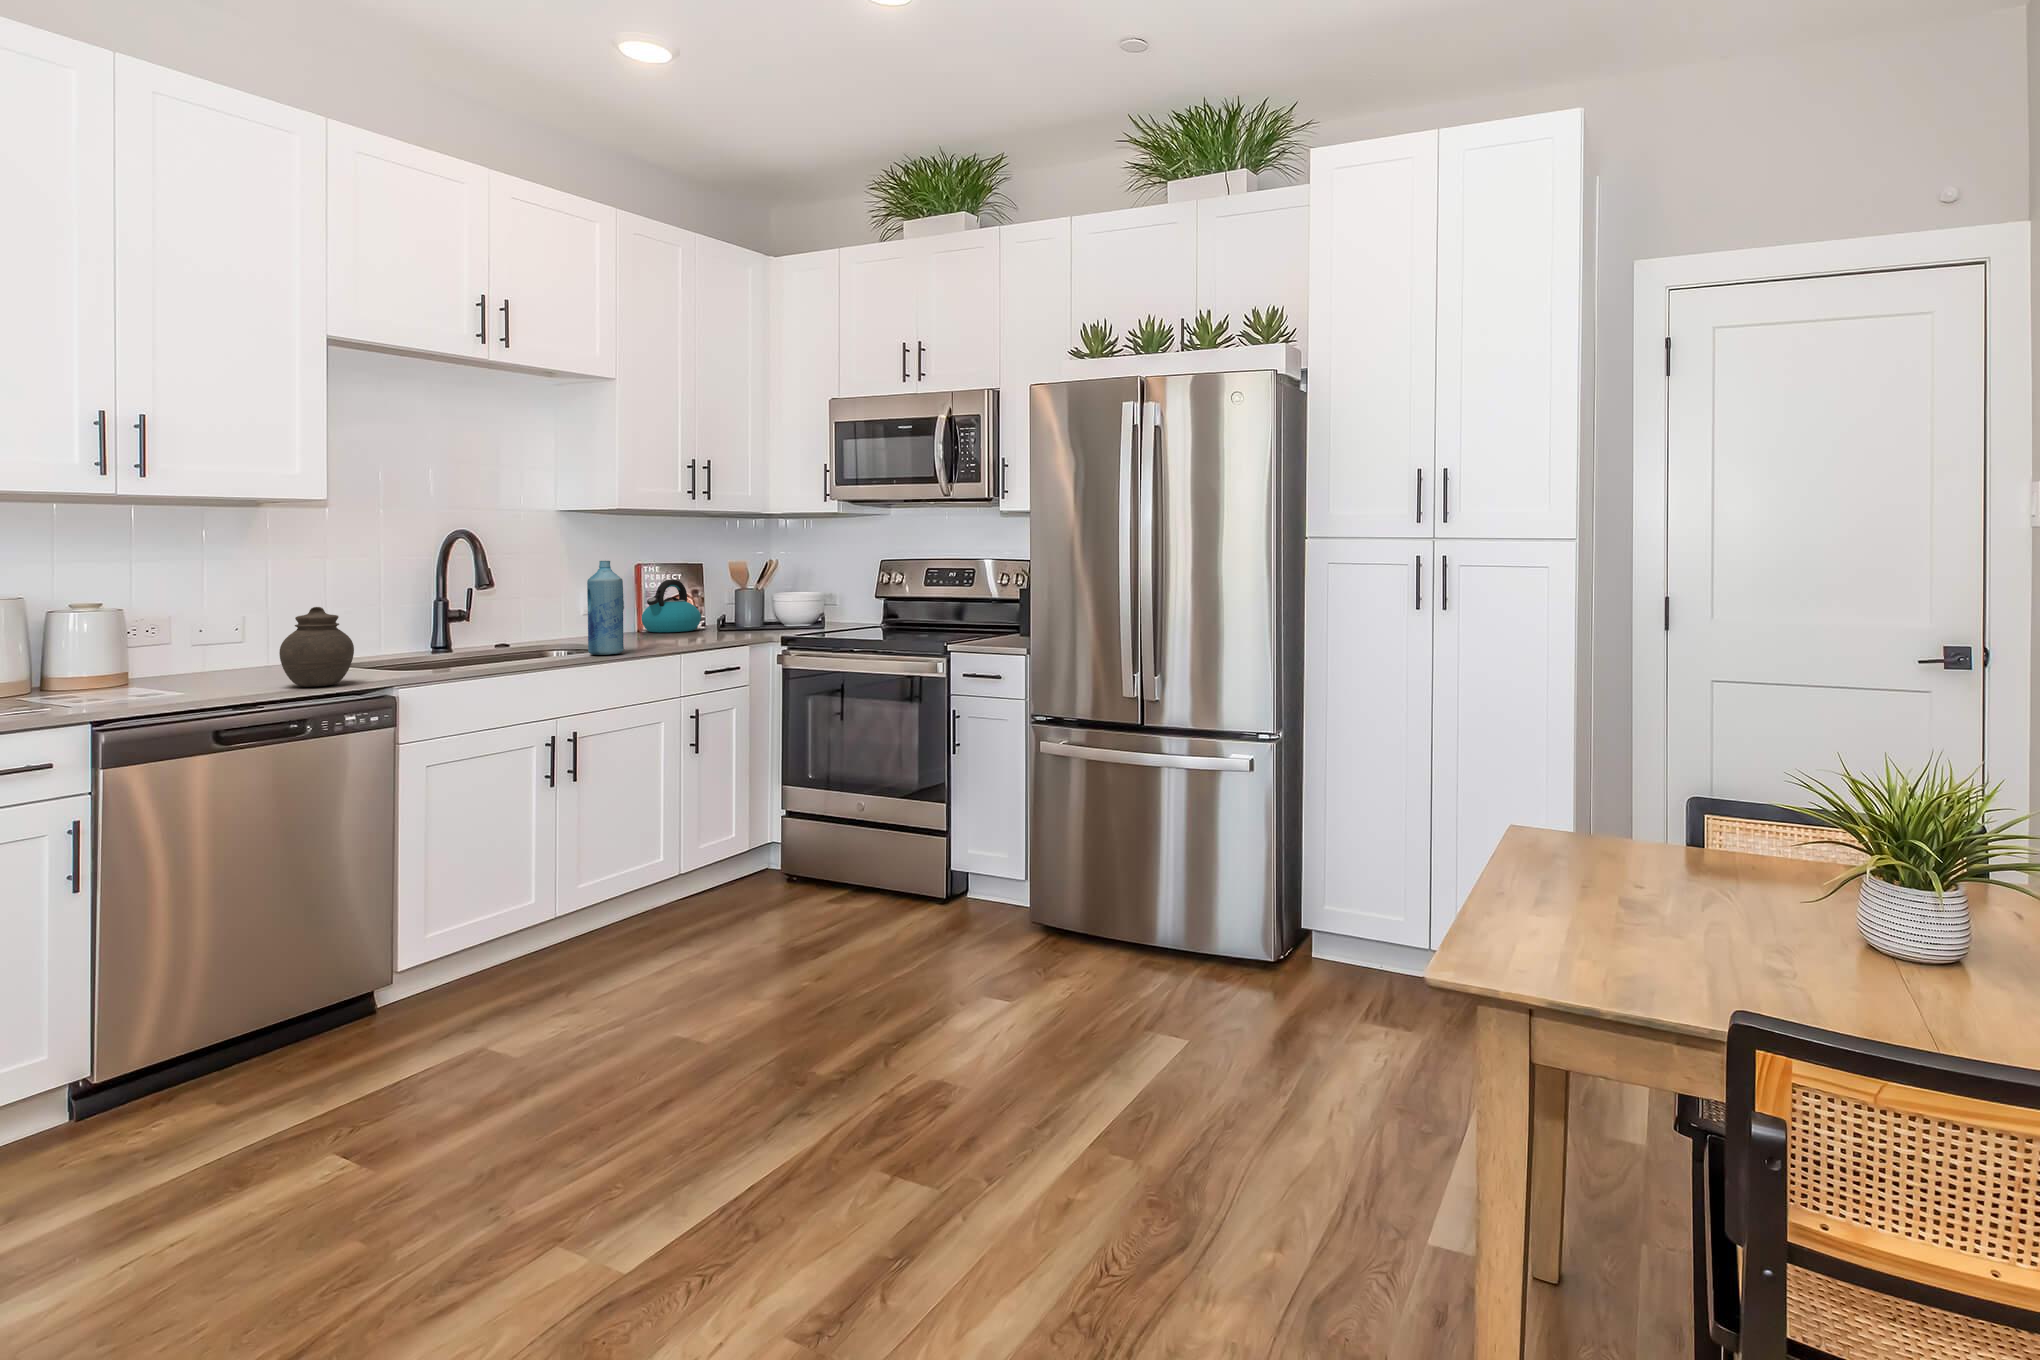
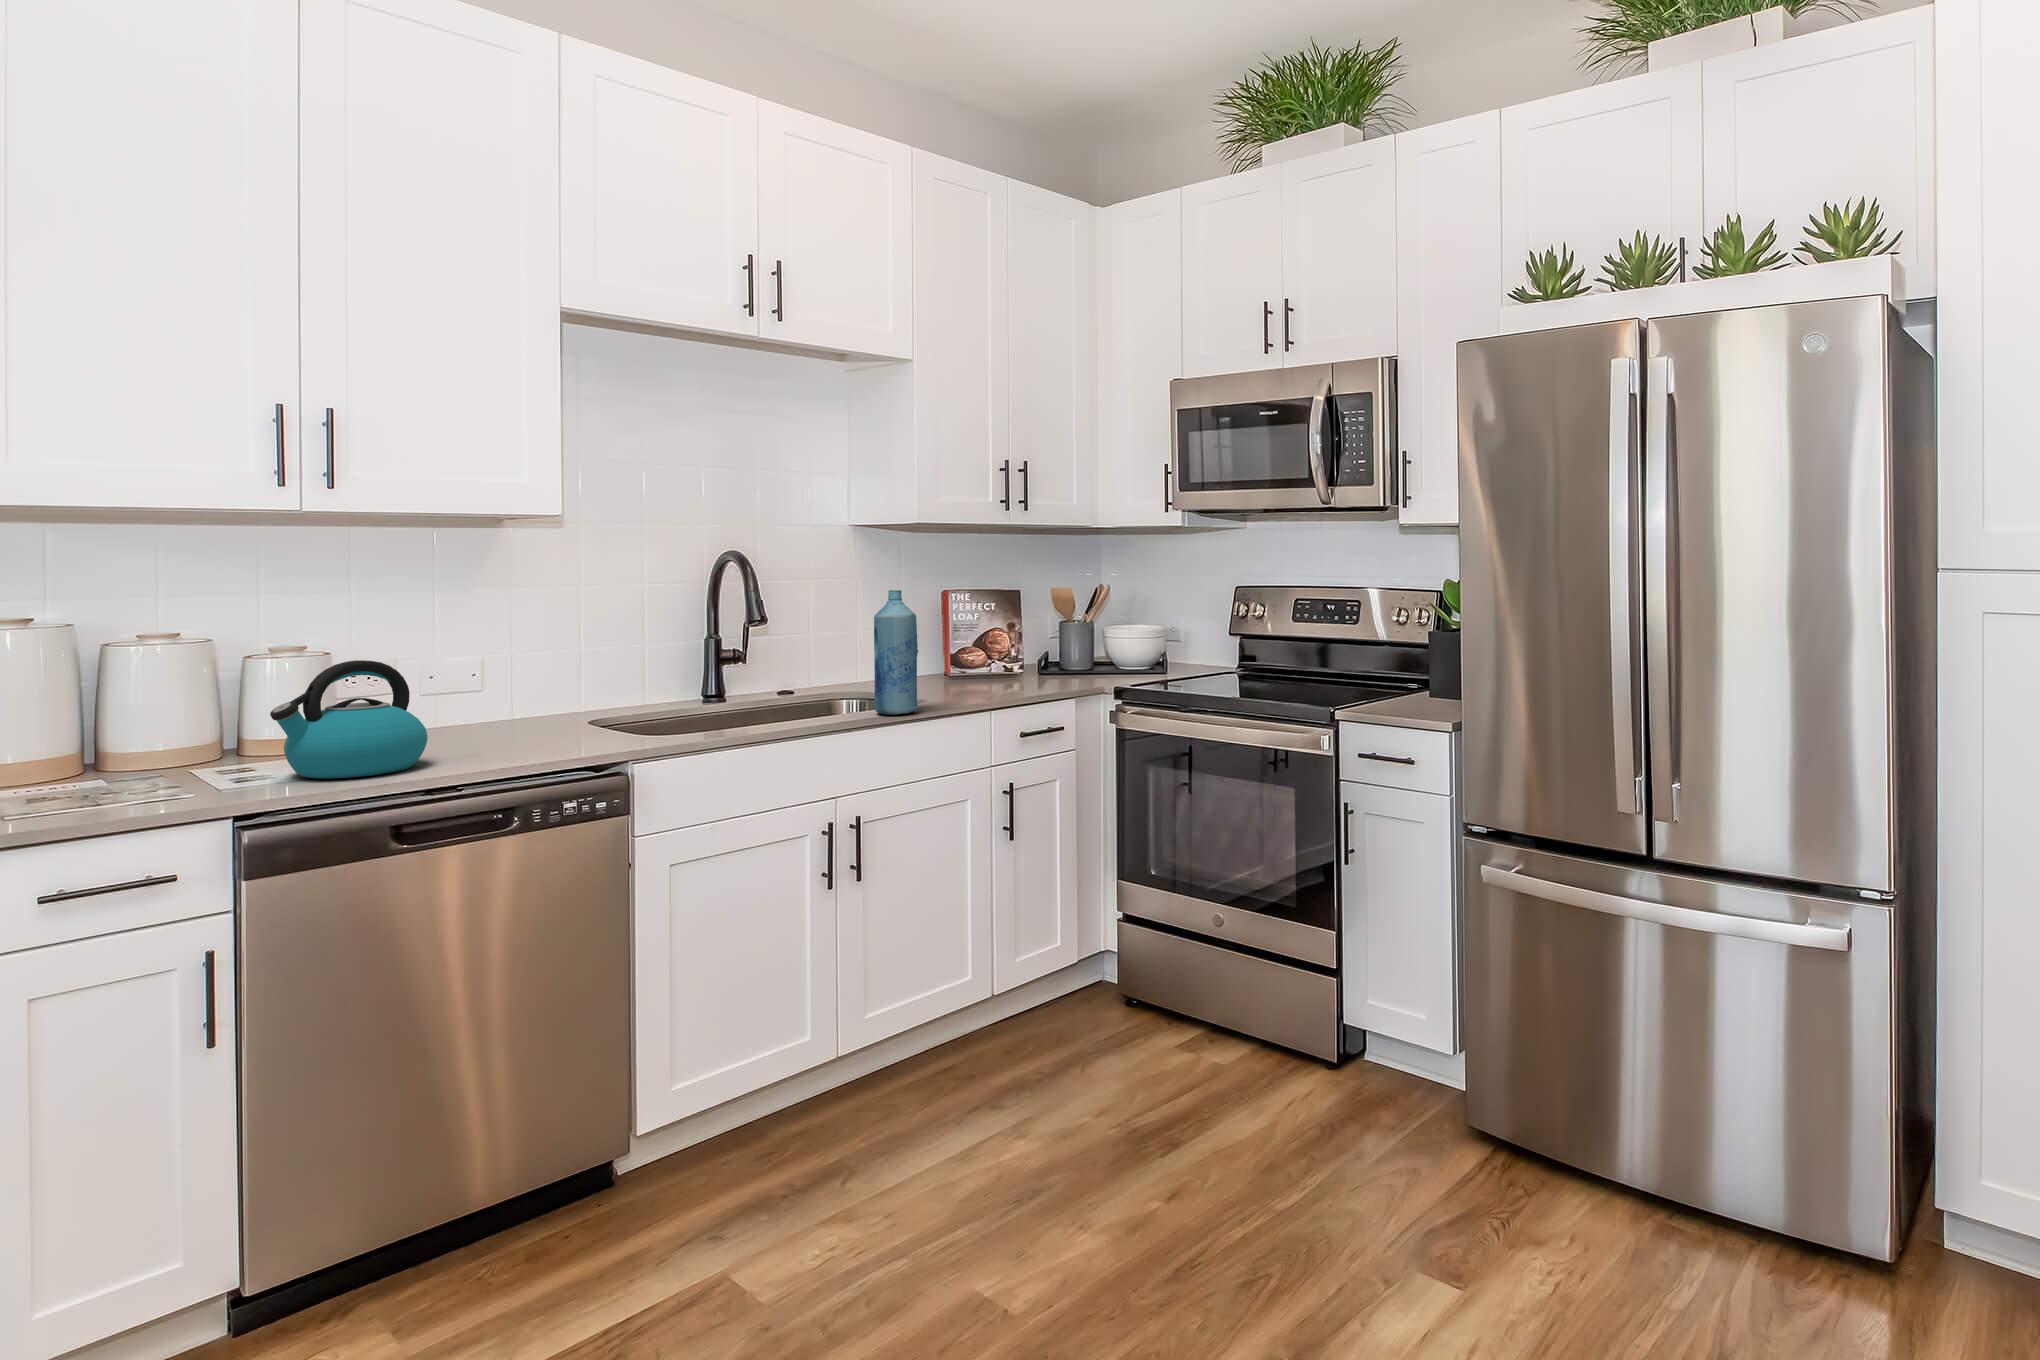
kettle: present [642,580,701,632] -> present [270,660,428,779]
jar: present [279,607,354,687] -> none [491,655,580,761]

